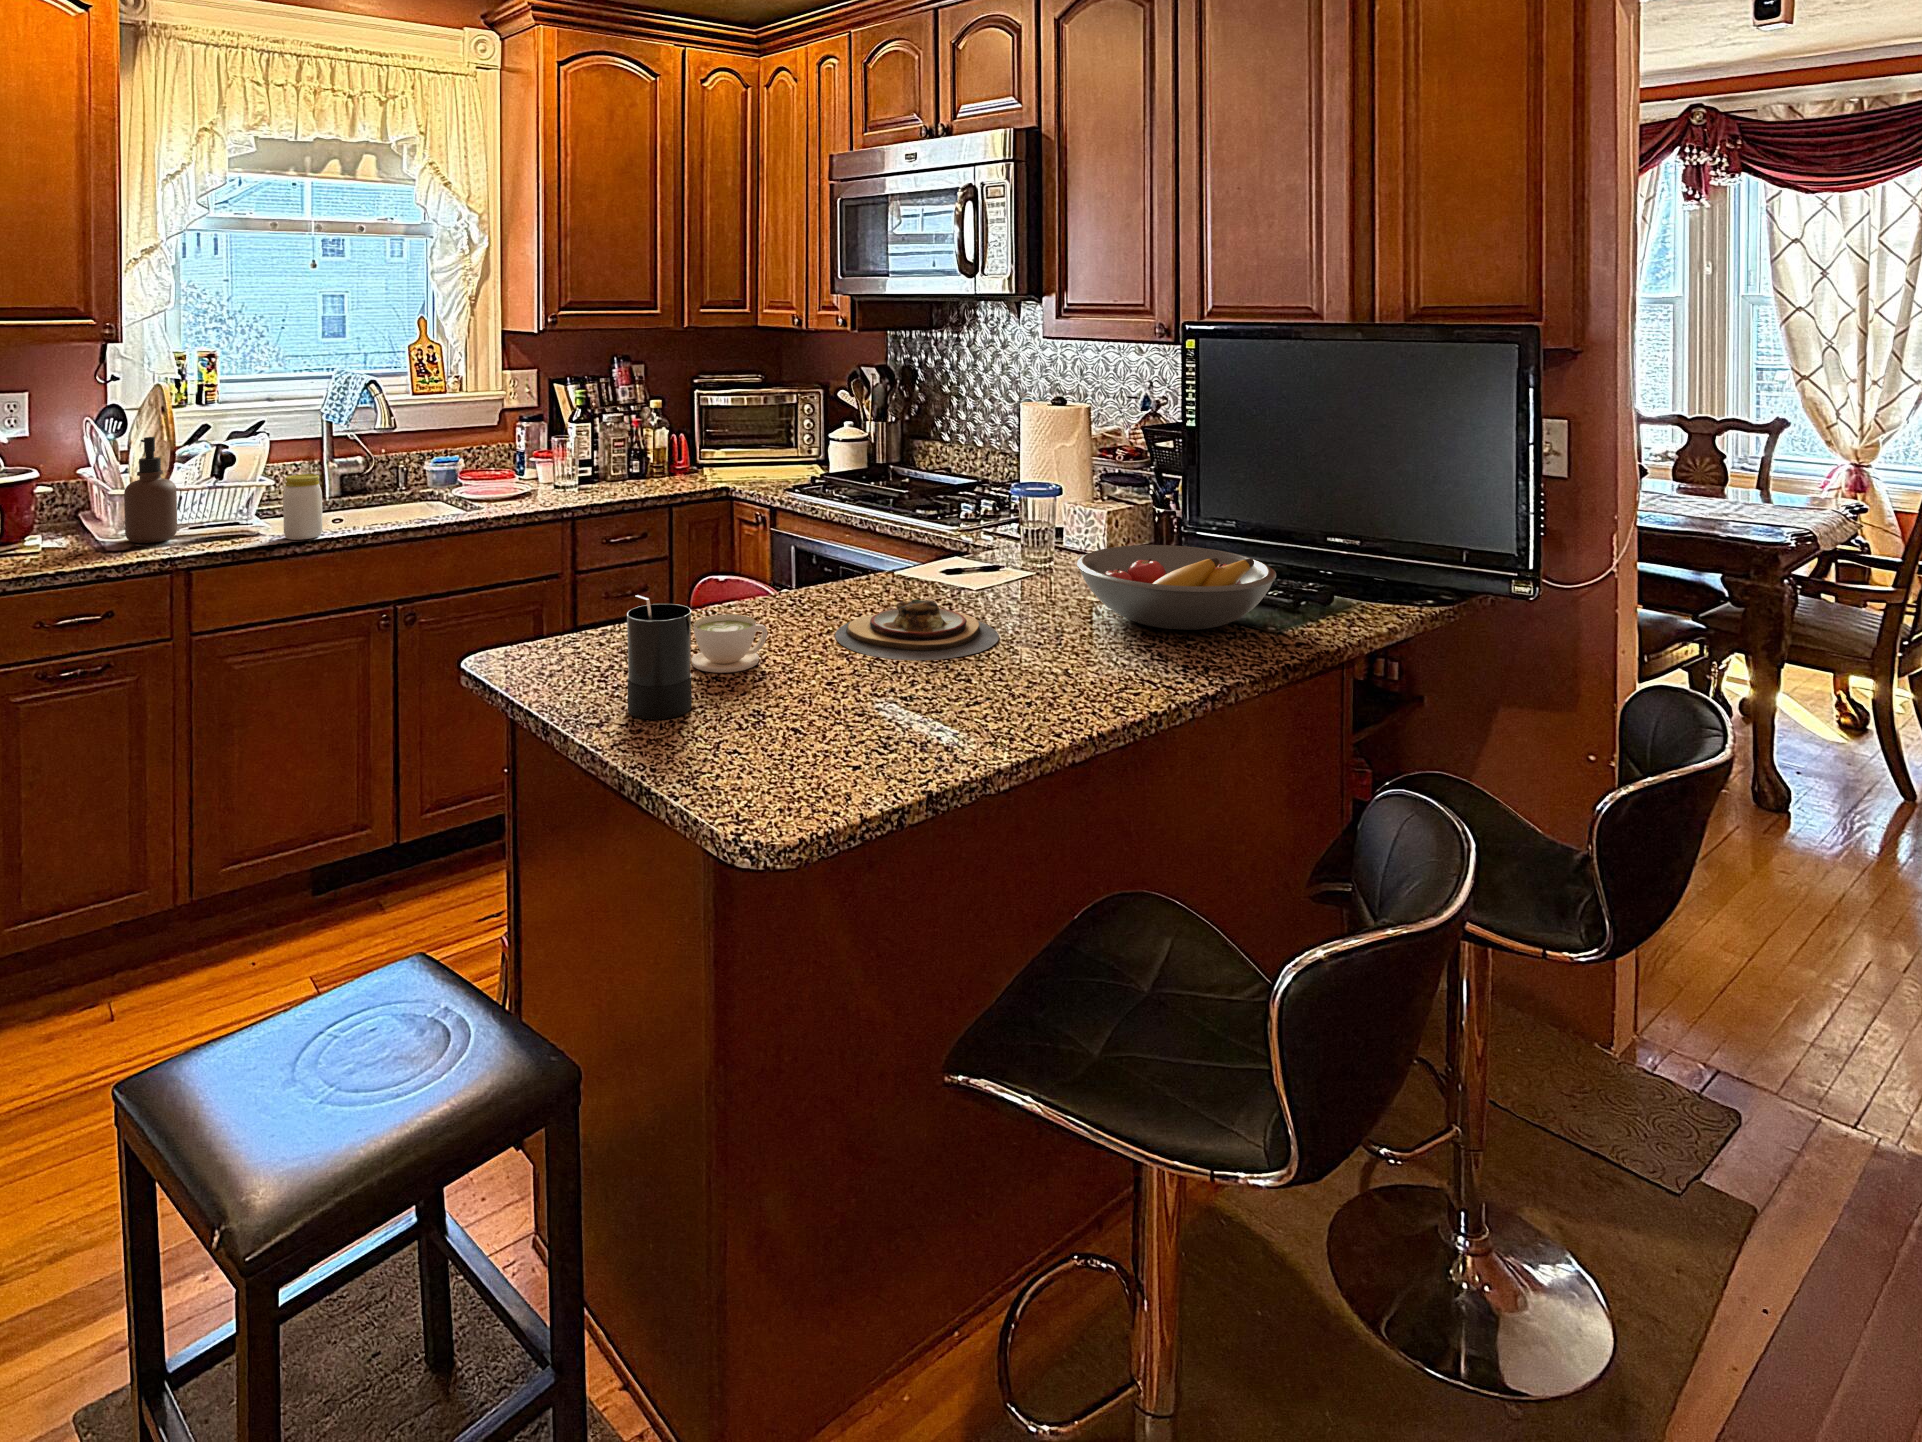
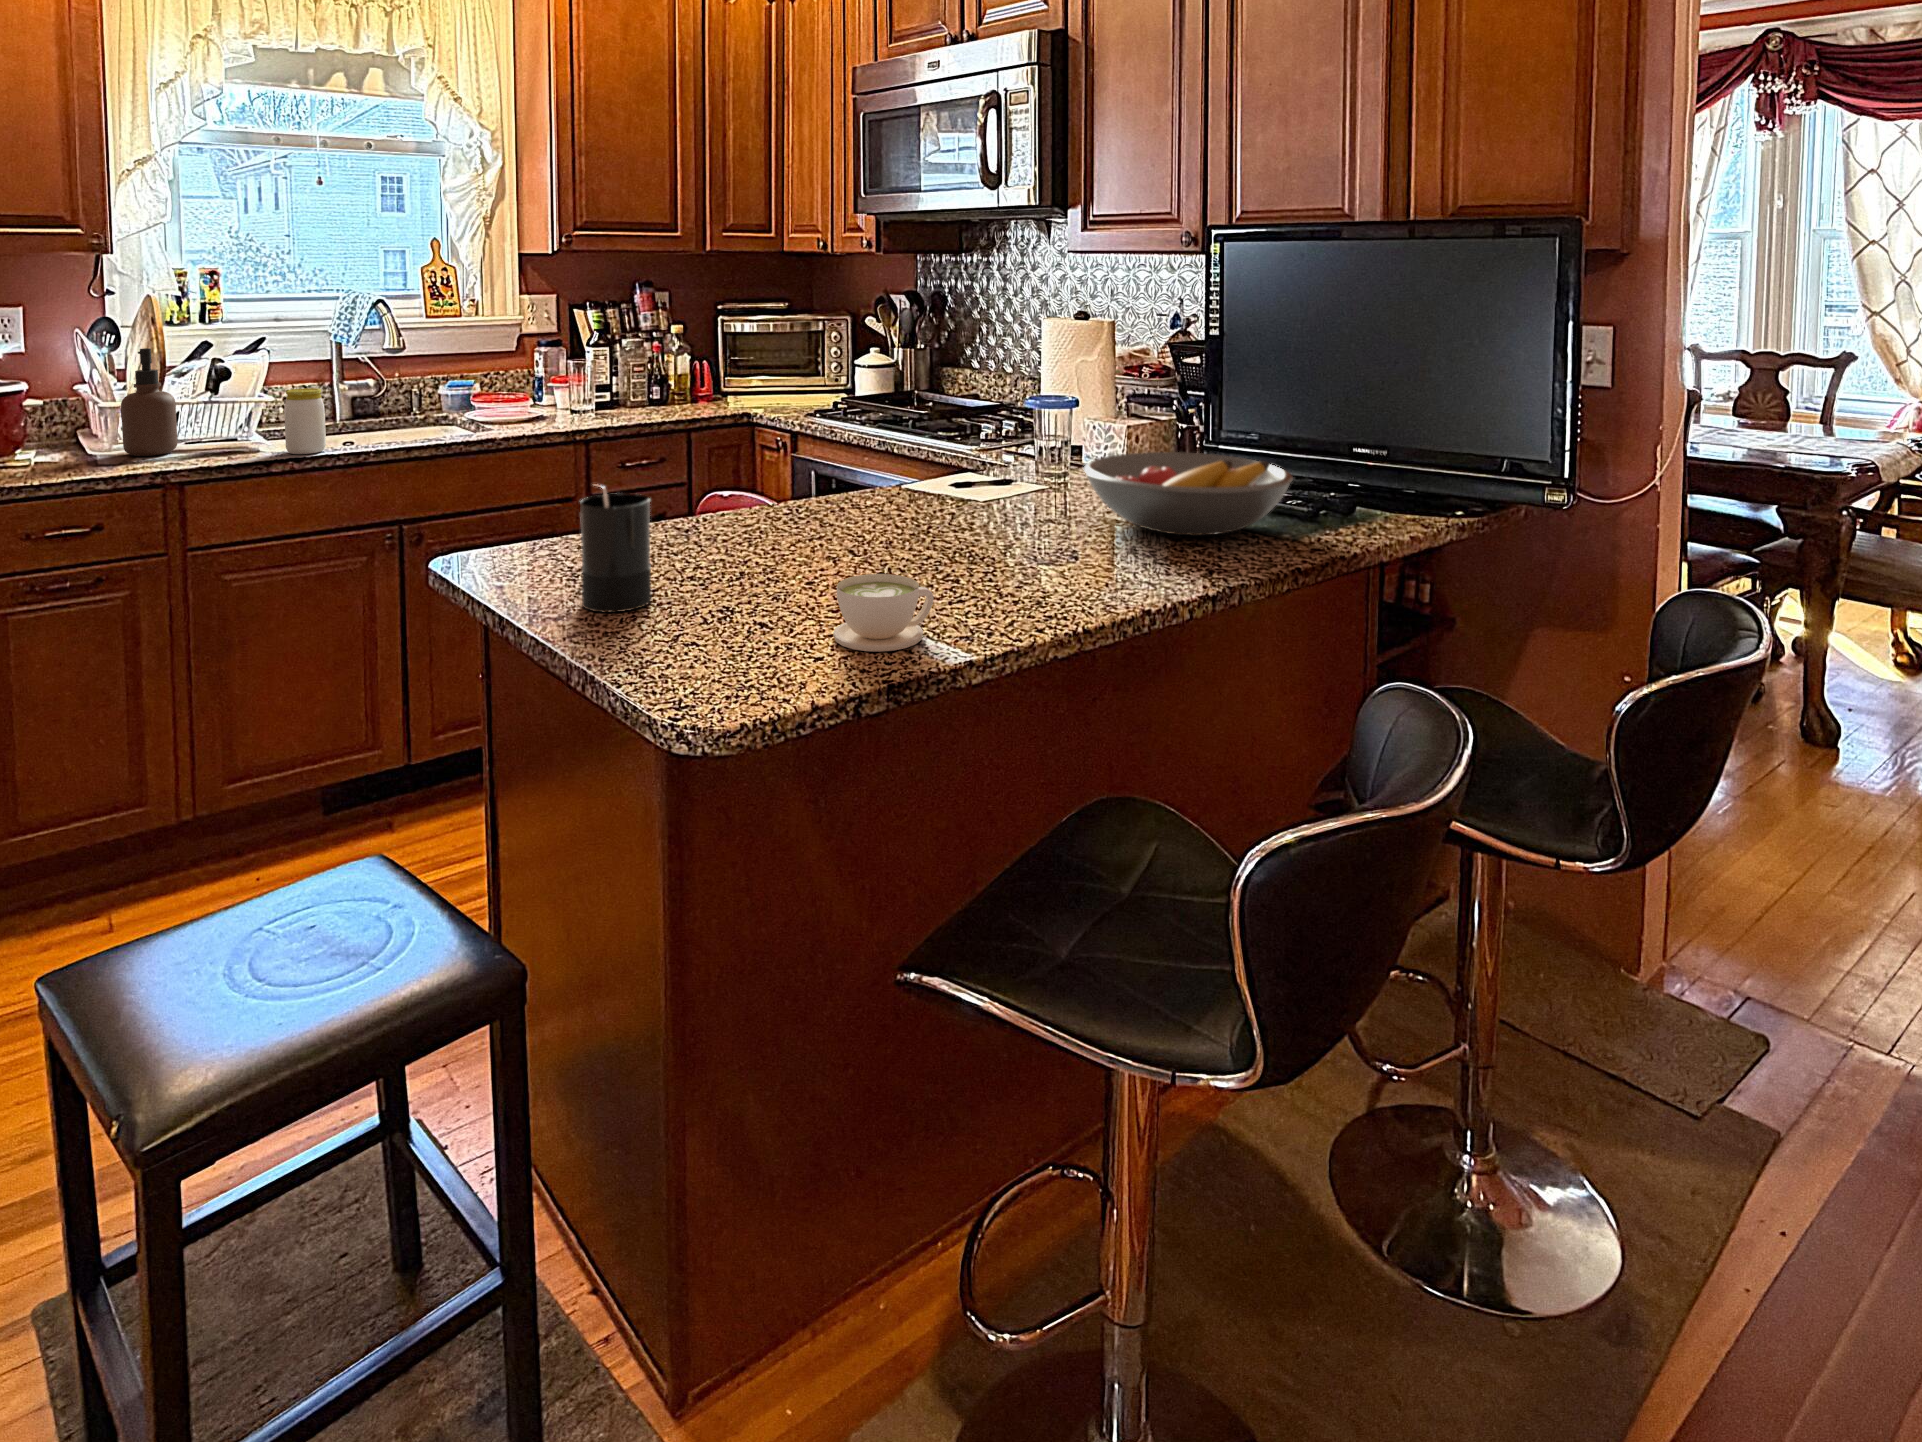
plate: present [835,599,999,660] -> none [823,501,996,561]
coffee cup: present [691,614,767,673] -> present [833,574,934,652]

